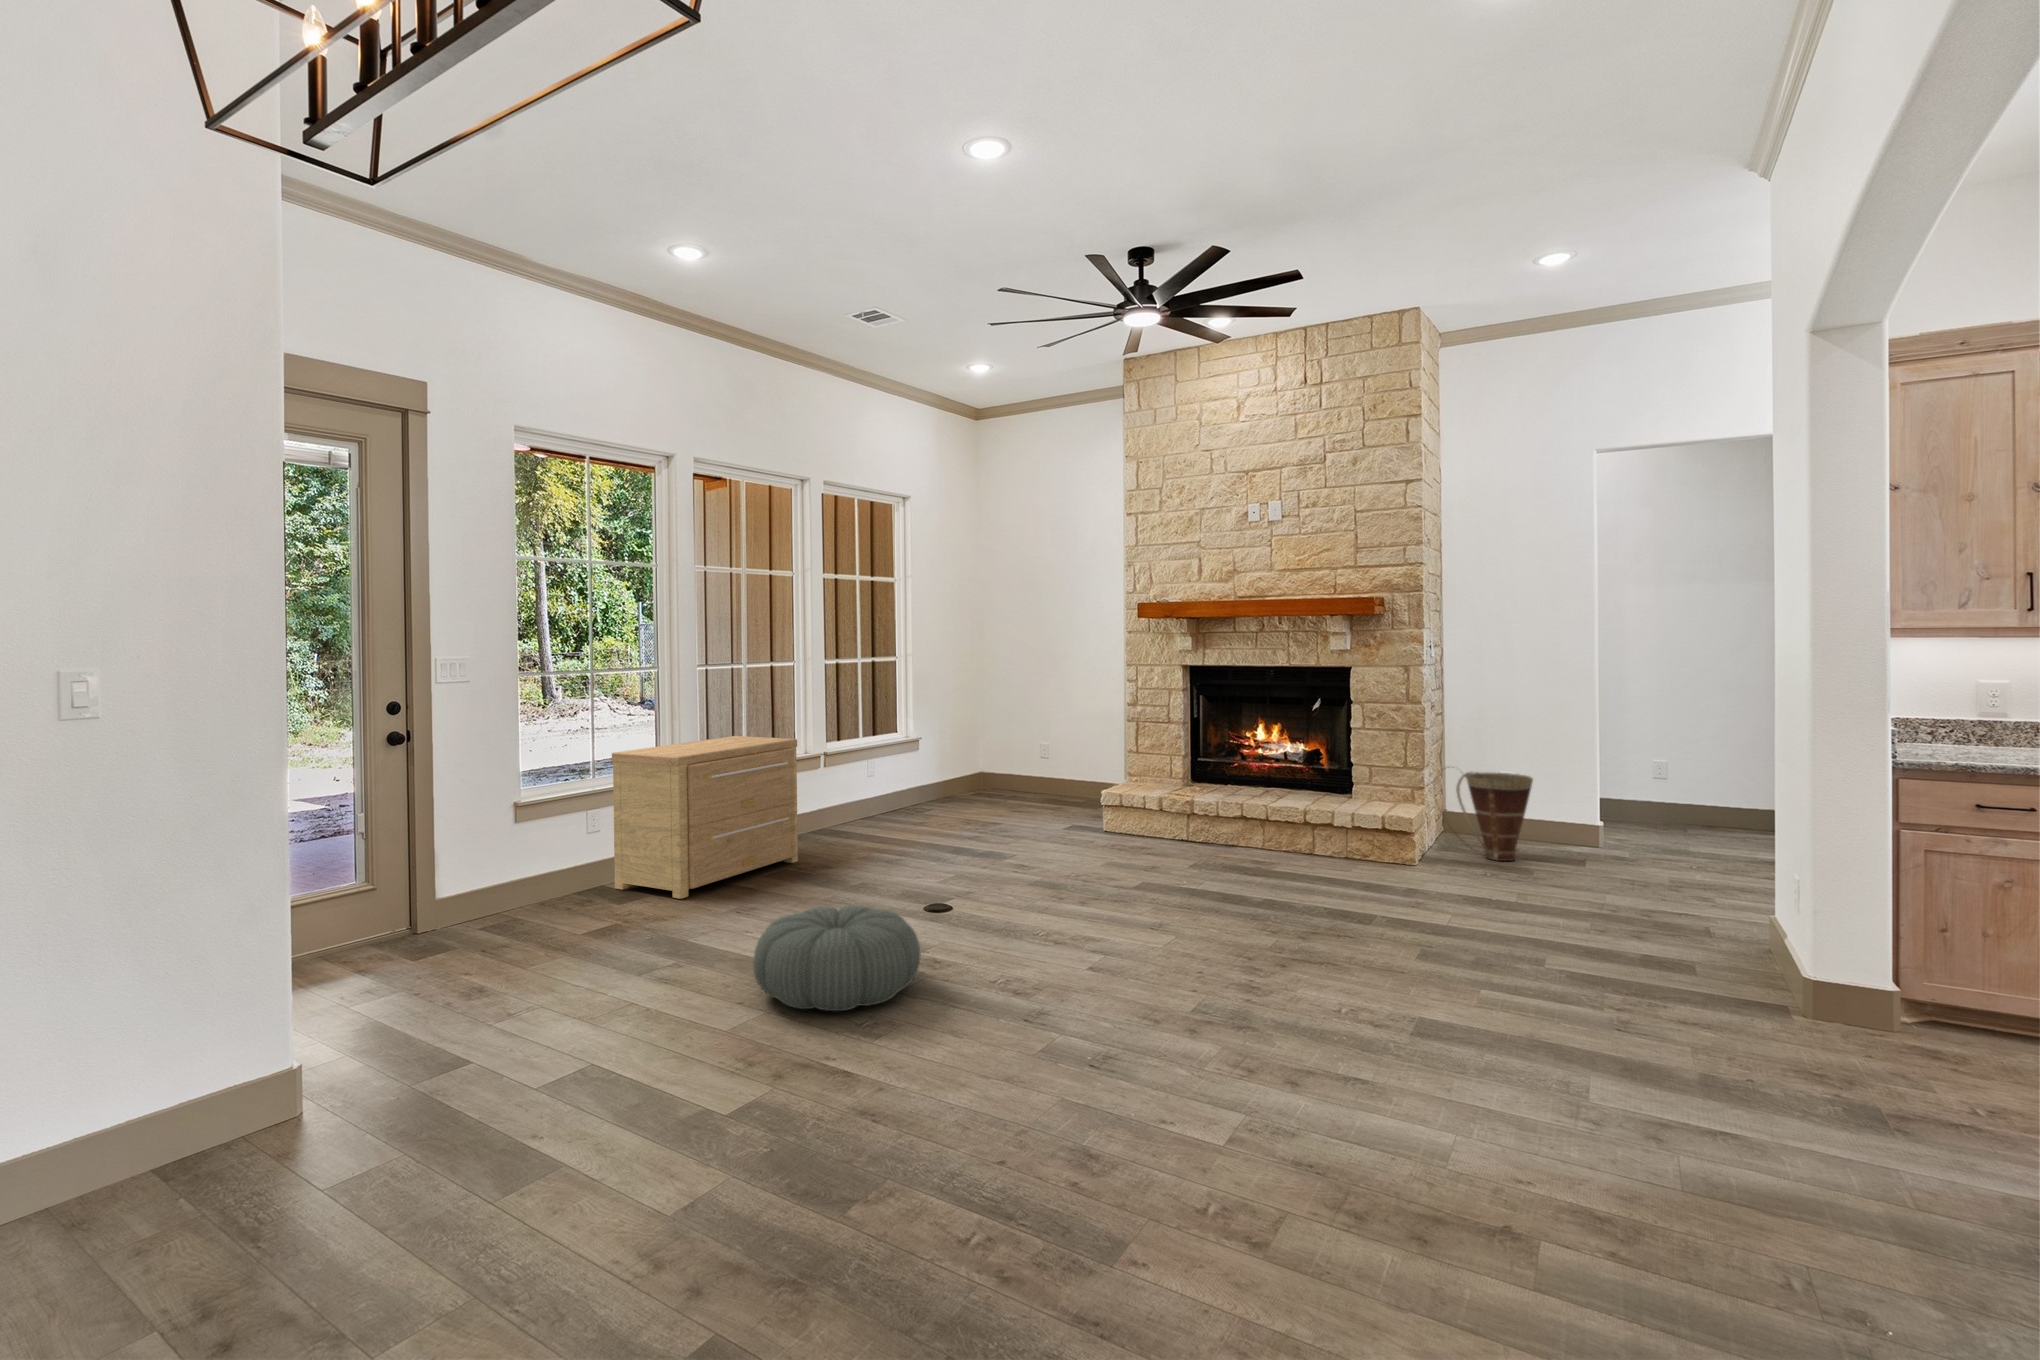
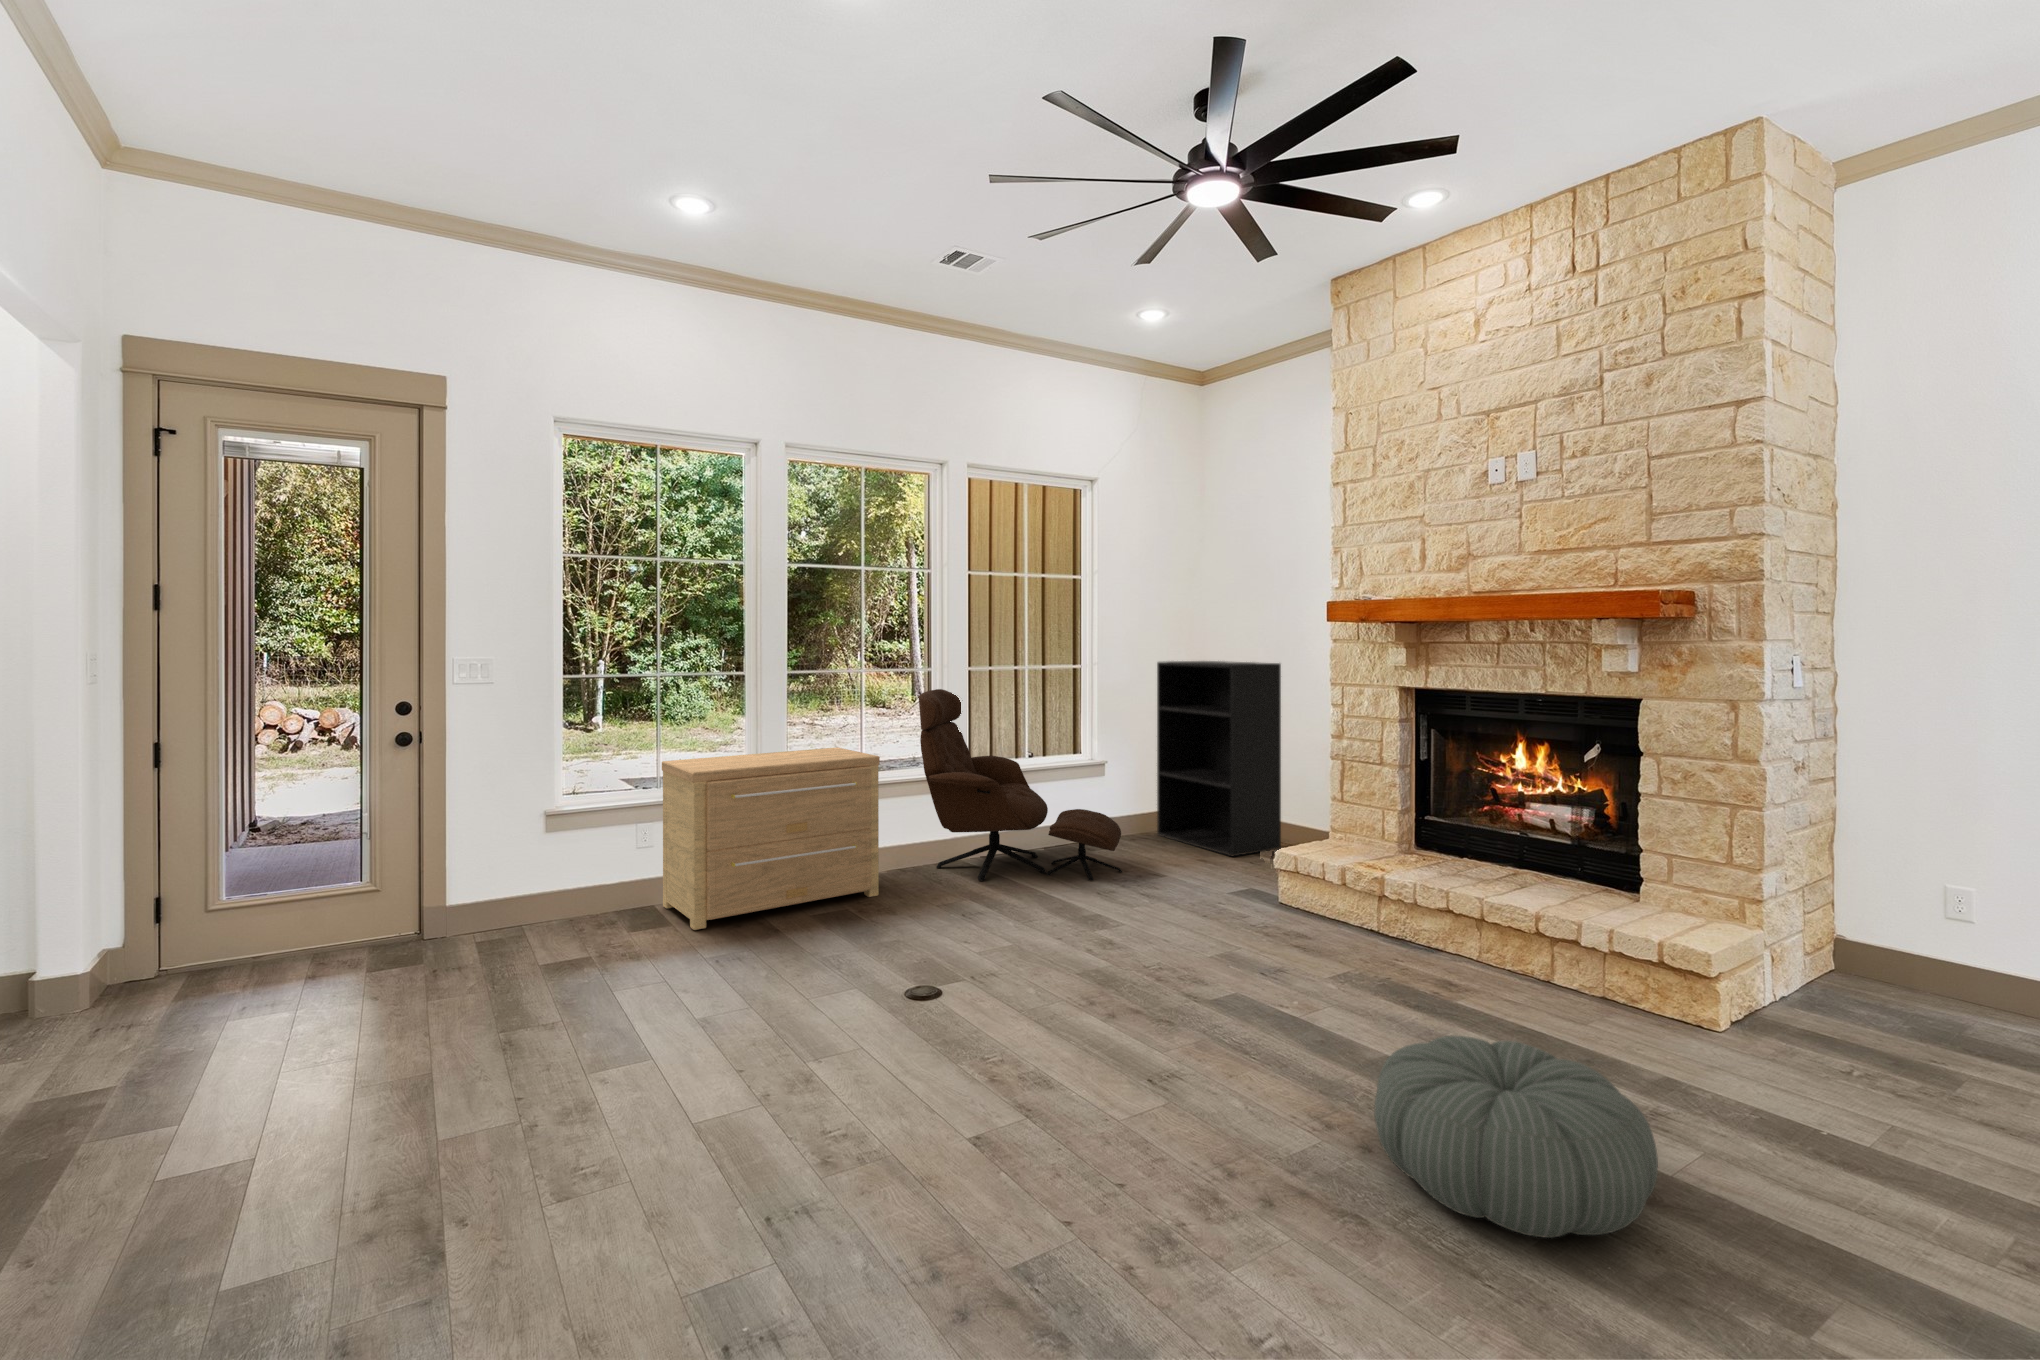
bookshelf: none [959,653,1066,810] -> present [1157,661,1281,856]
lounge chair: none [800,681,972,843] -> present [919,689,1122,881]
basket: present [1434,768,1533,861] -> none [1776,872,1988,1054]
pouf: present [753,905,920,1011] -> present [1375,1035,1658,1238]

